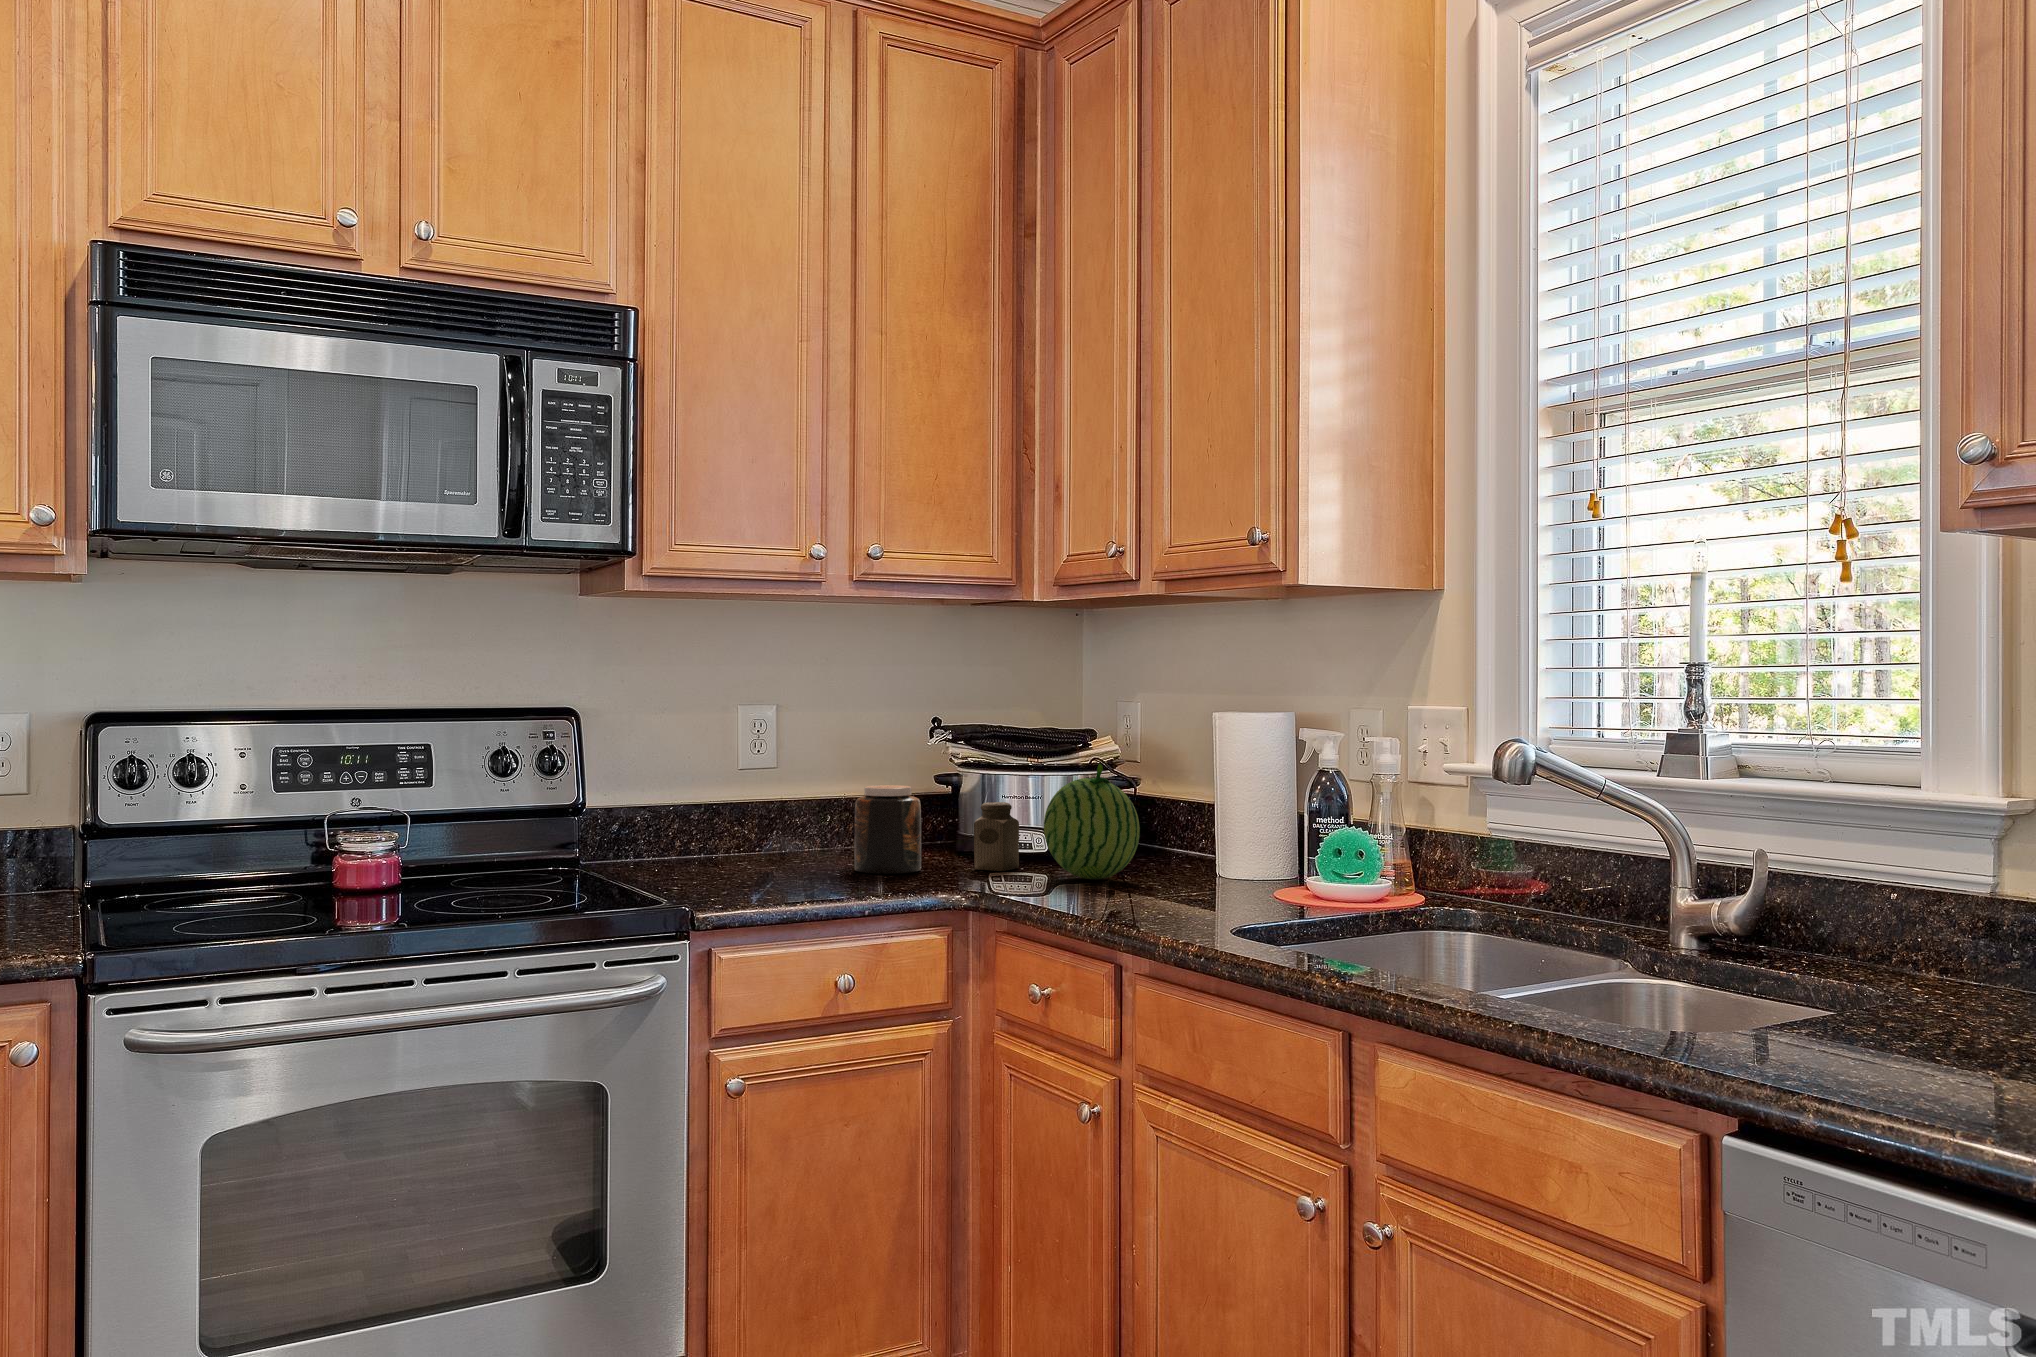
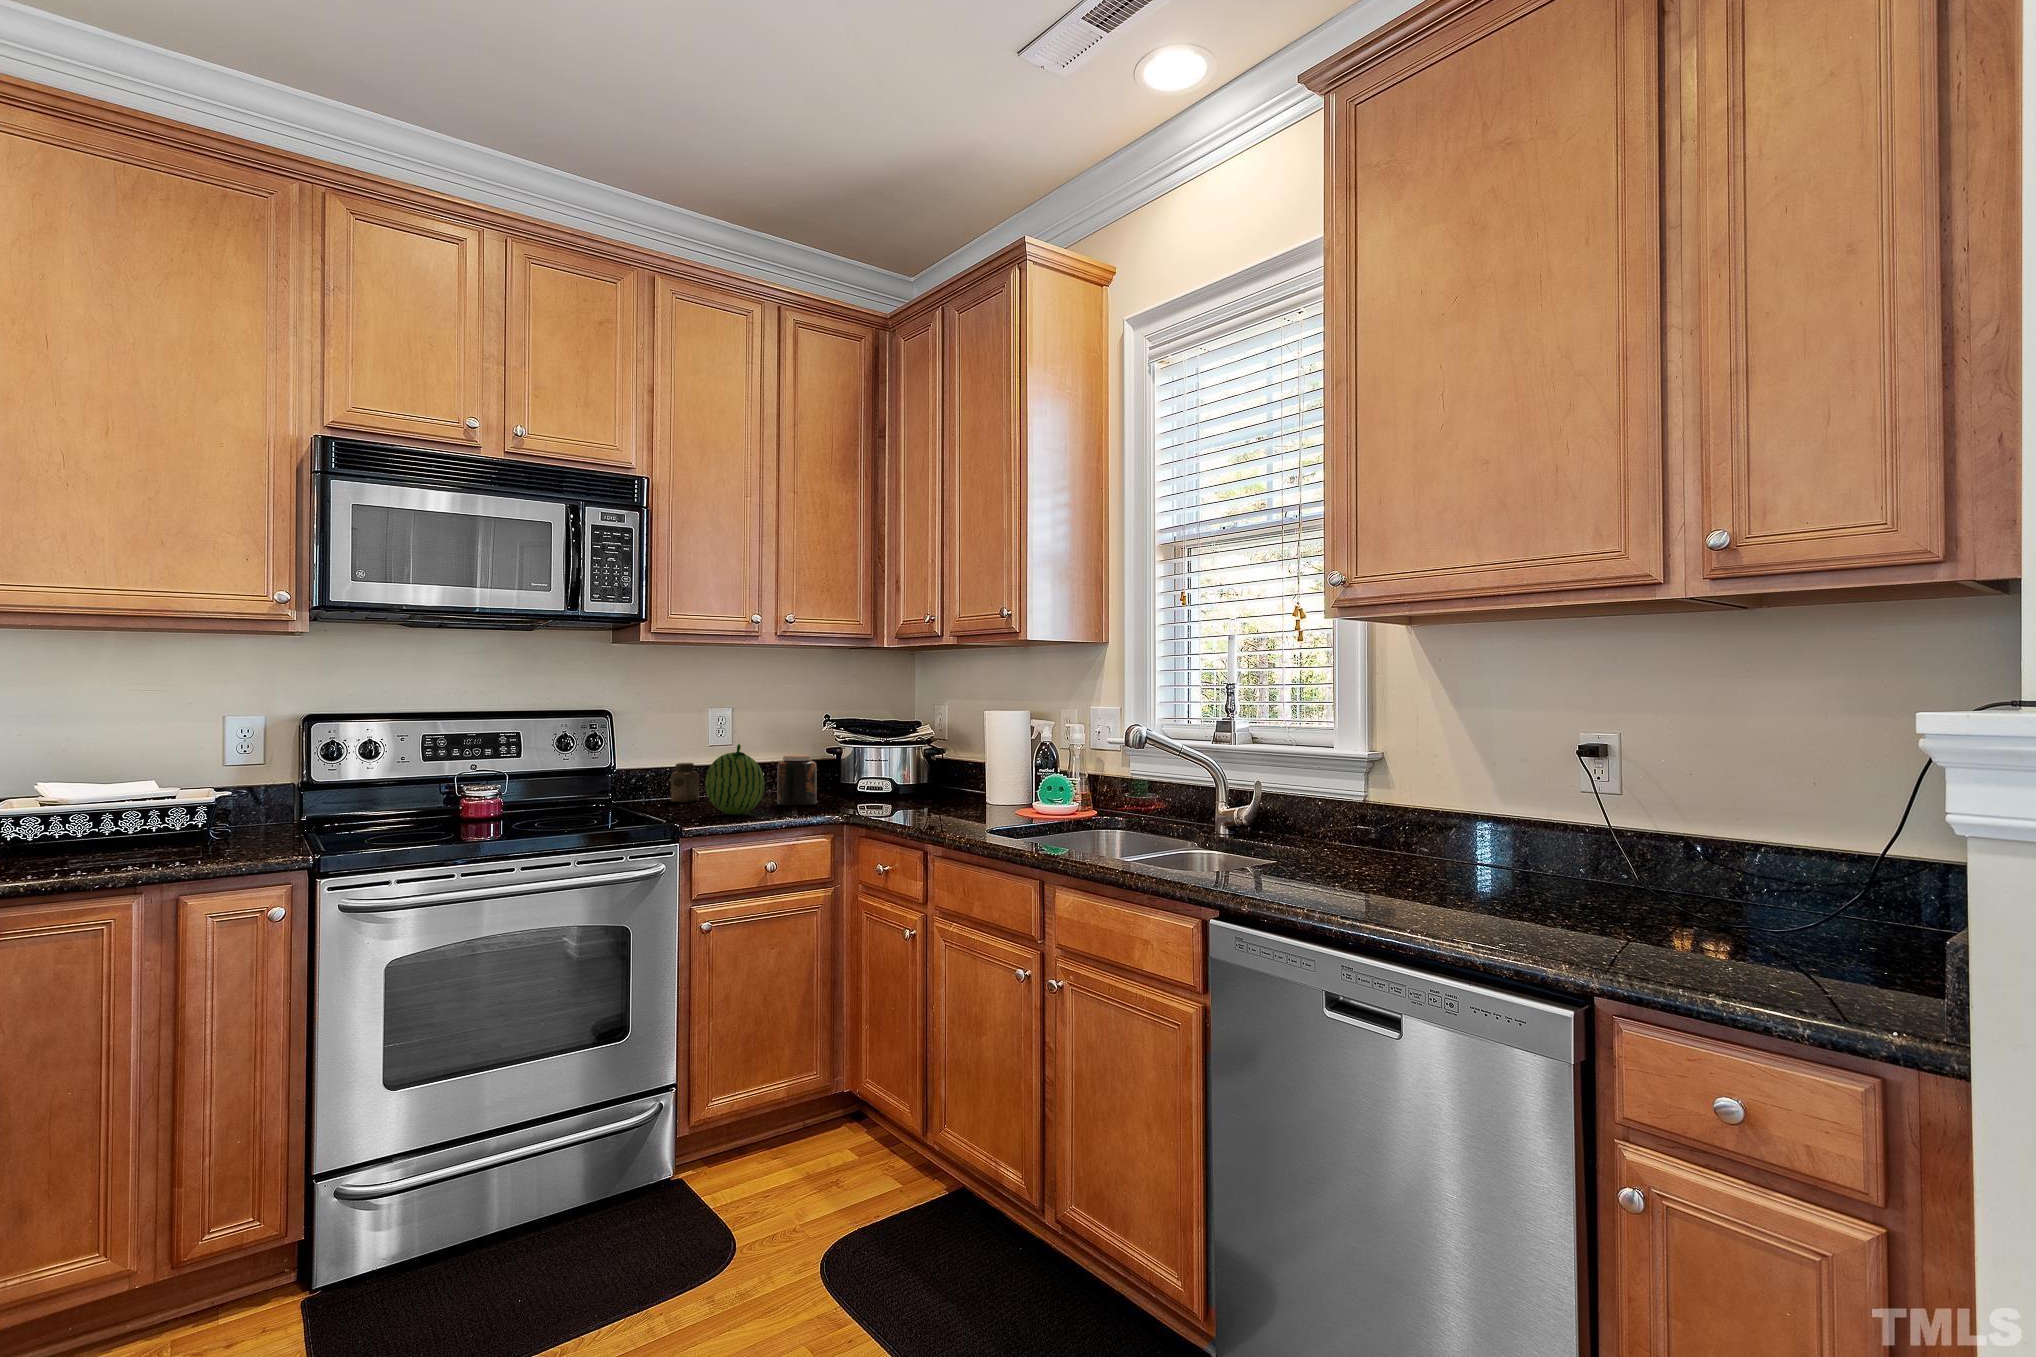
fruit: present [1044,764,1140,880] -> present [705,744,765,815]
salt shaker: present [974,802,1019,871] -> present [671,763,699,802]

